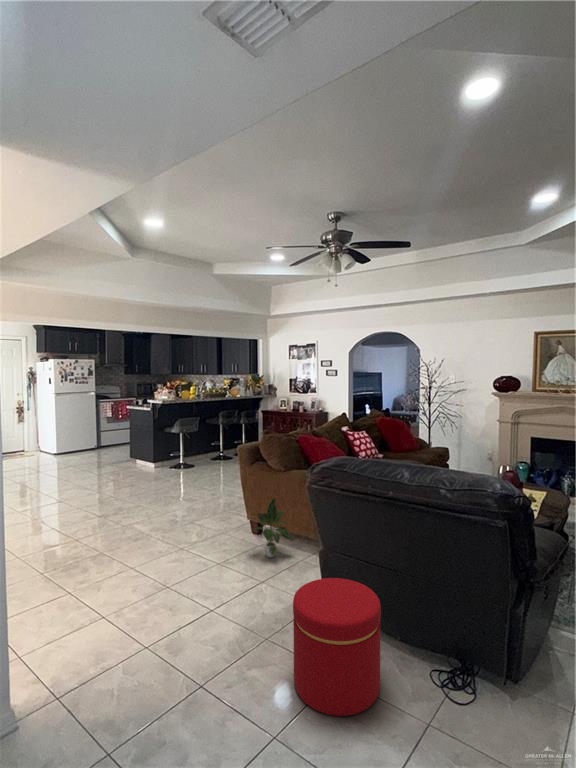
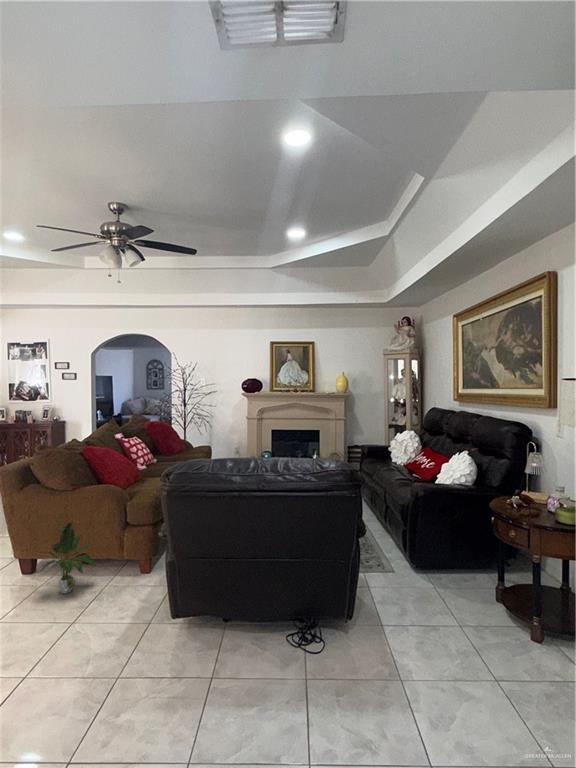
ottoman: present [293,578,381,716] -> none [170,579,258,716]

